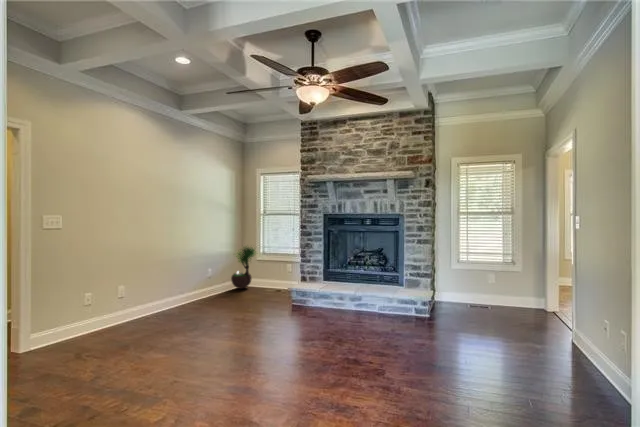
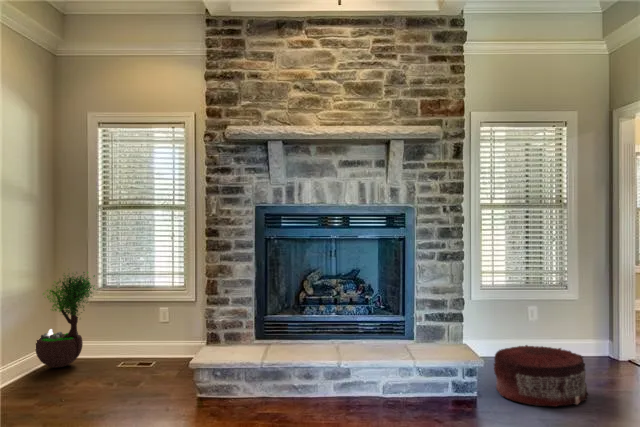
pouf: none [438,292,489,324] -> present [494,345,589,407]

